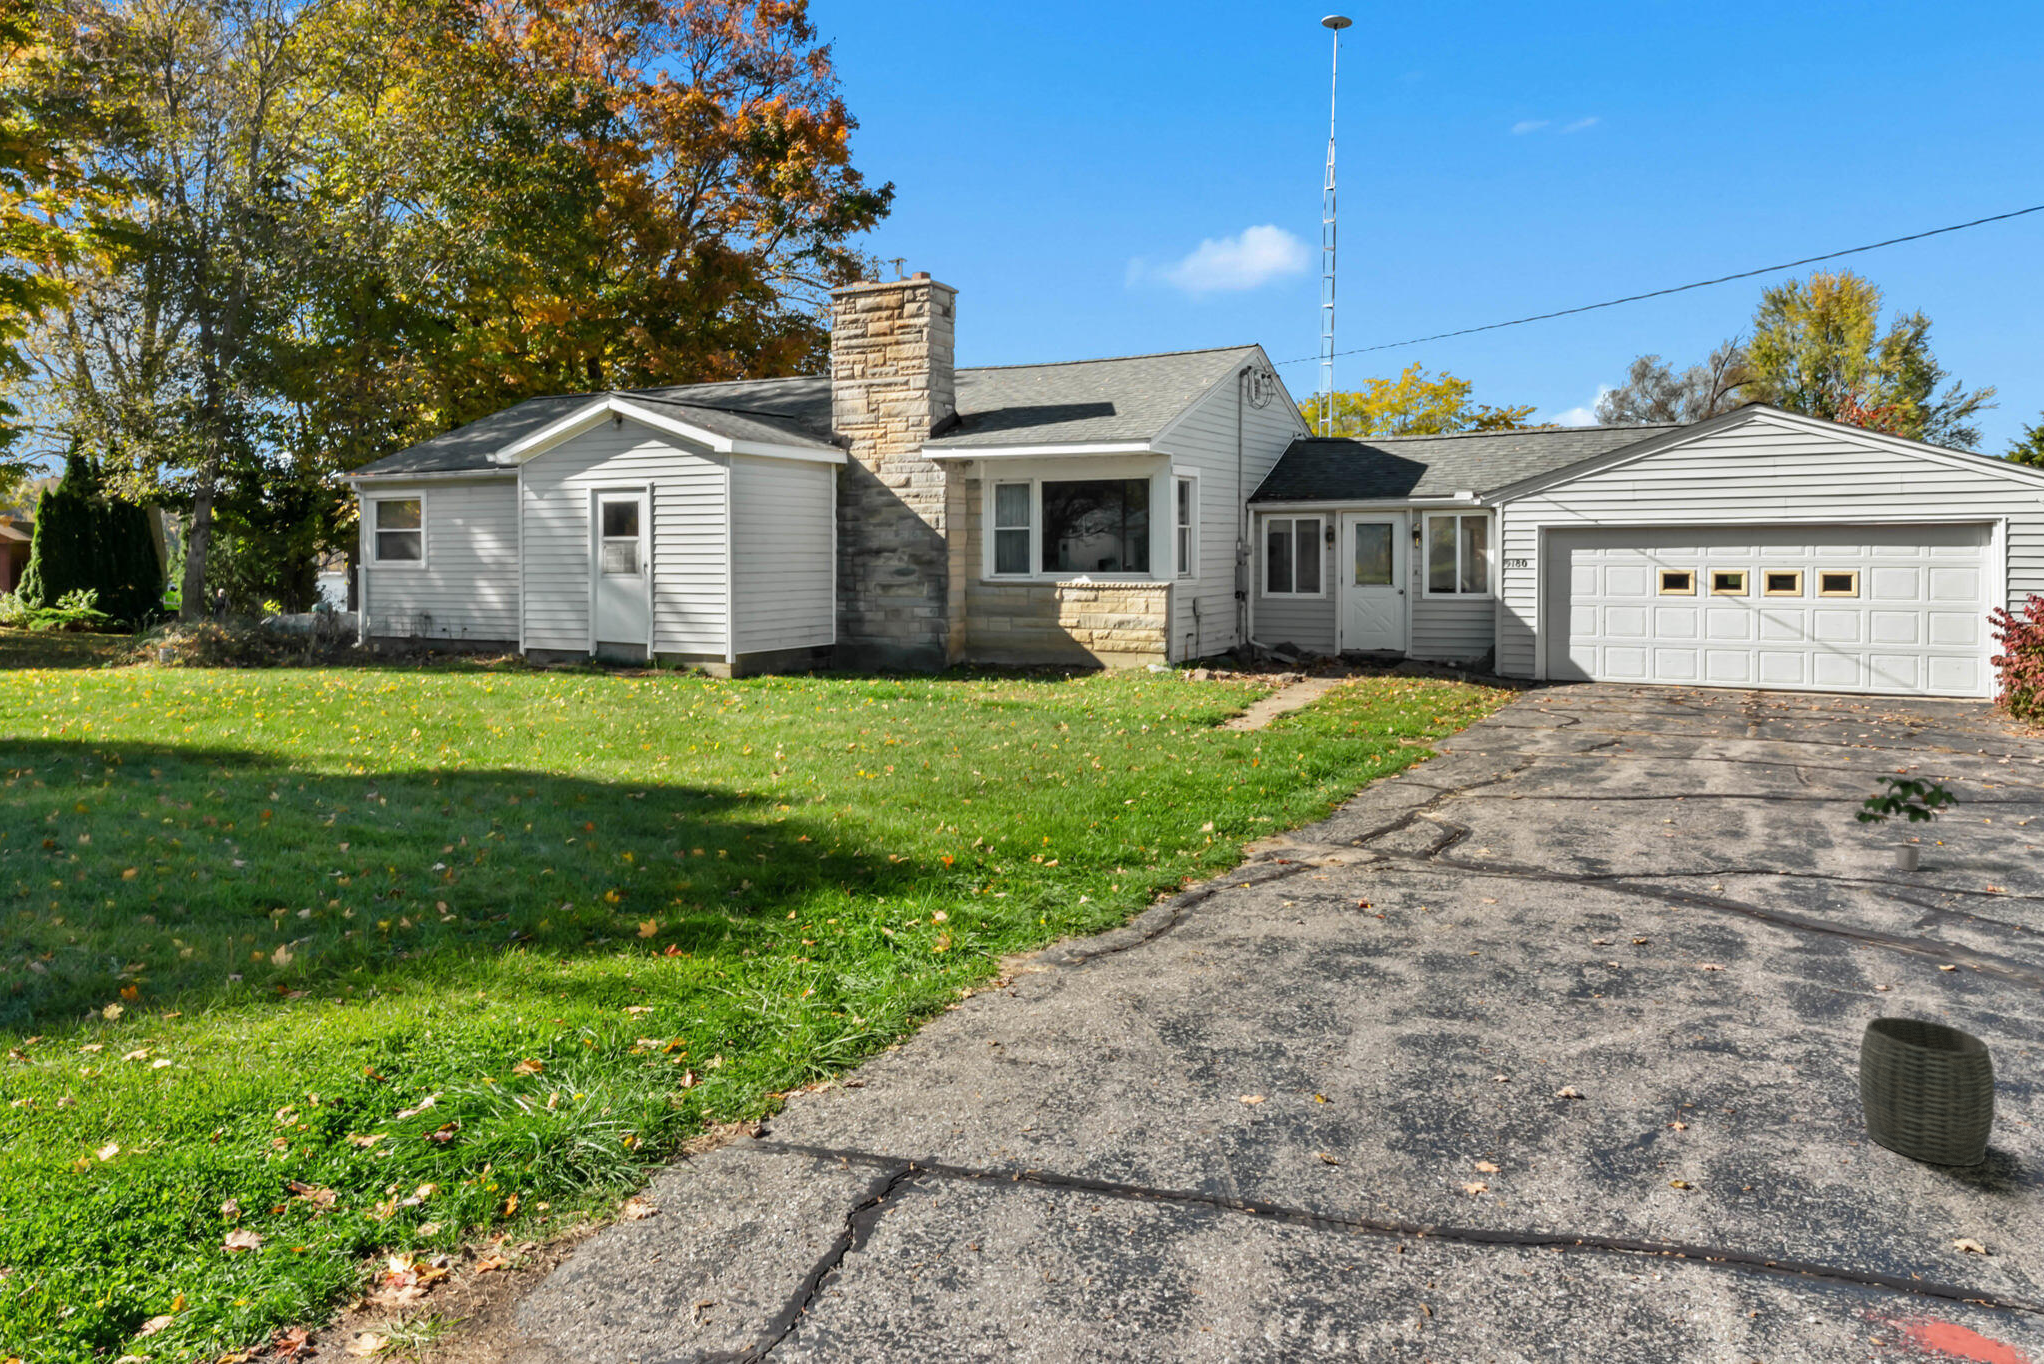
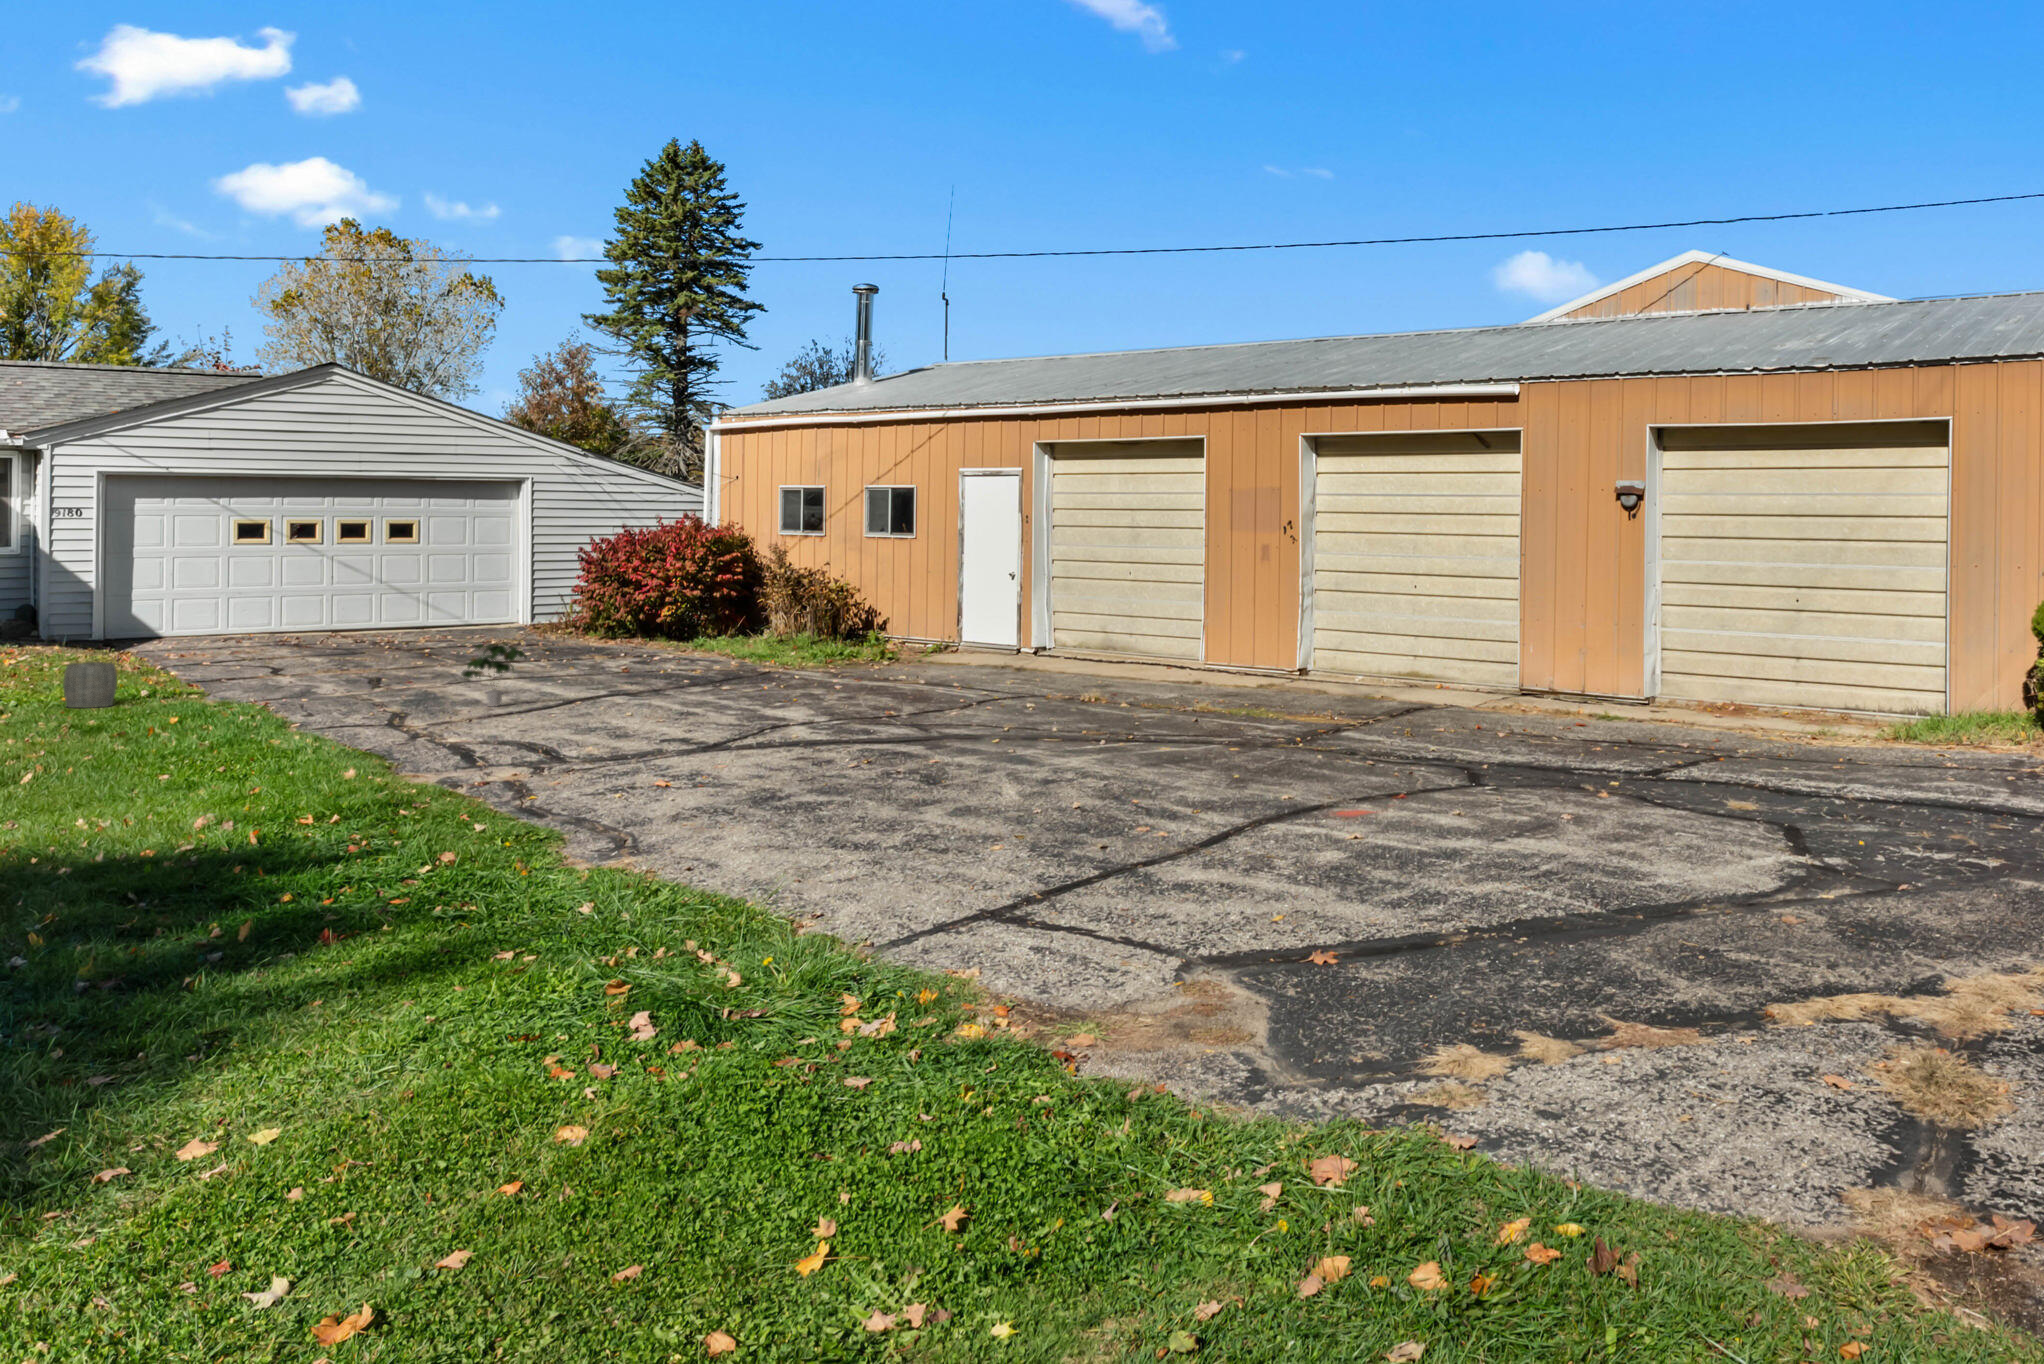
woven basket: present [1859,1017,1995,1166] -> present [63,662,117,708]

